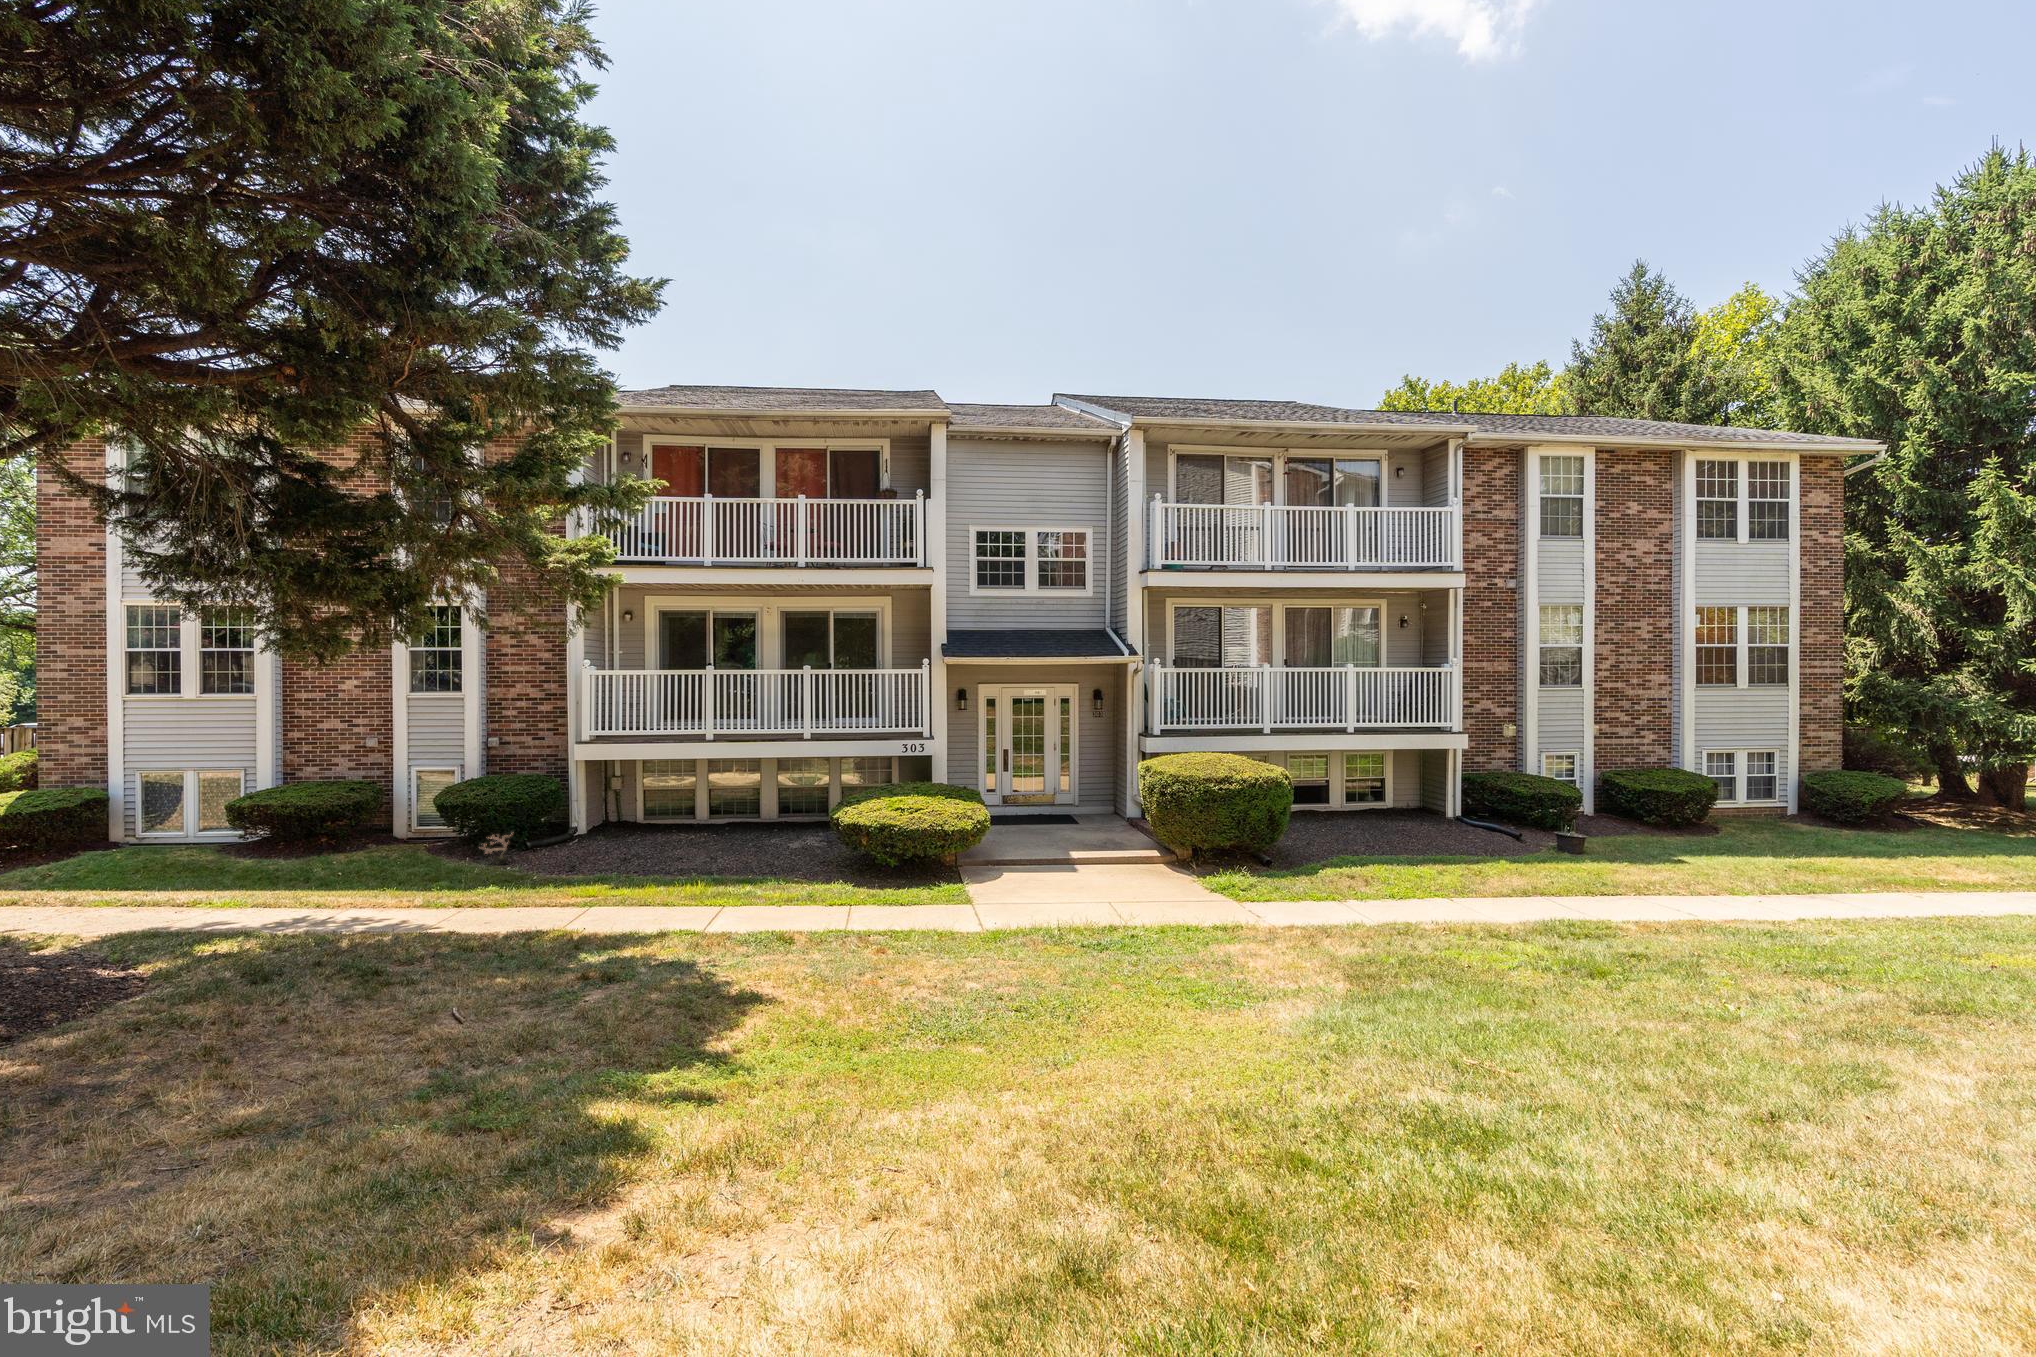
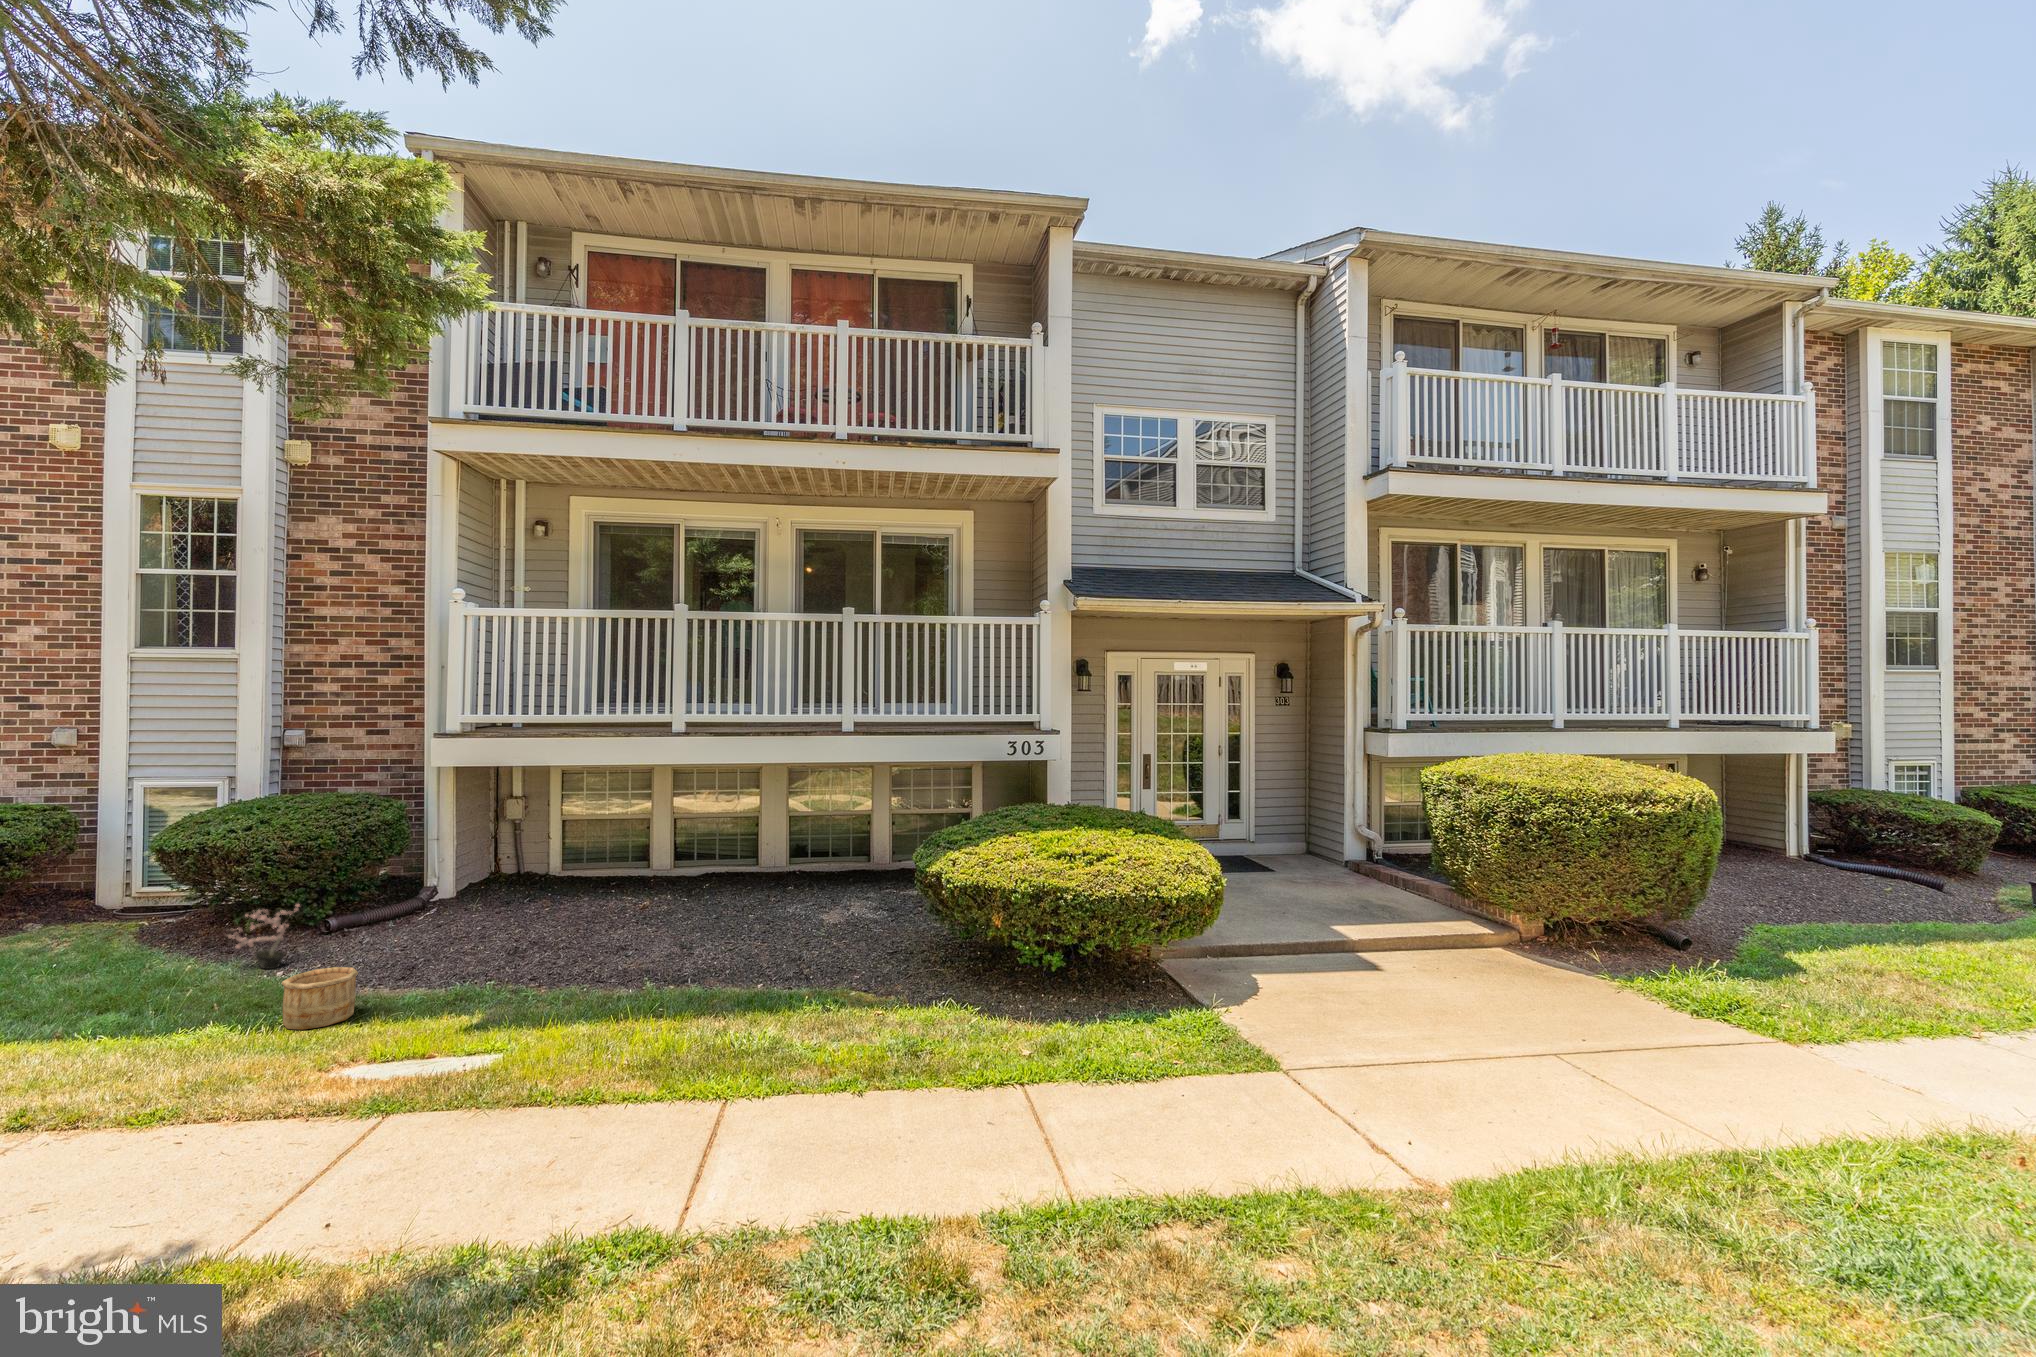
wooden bucket: none [525,857,557,883] -> present [282,967,358,1030]

